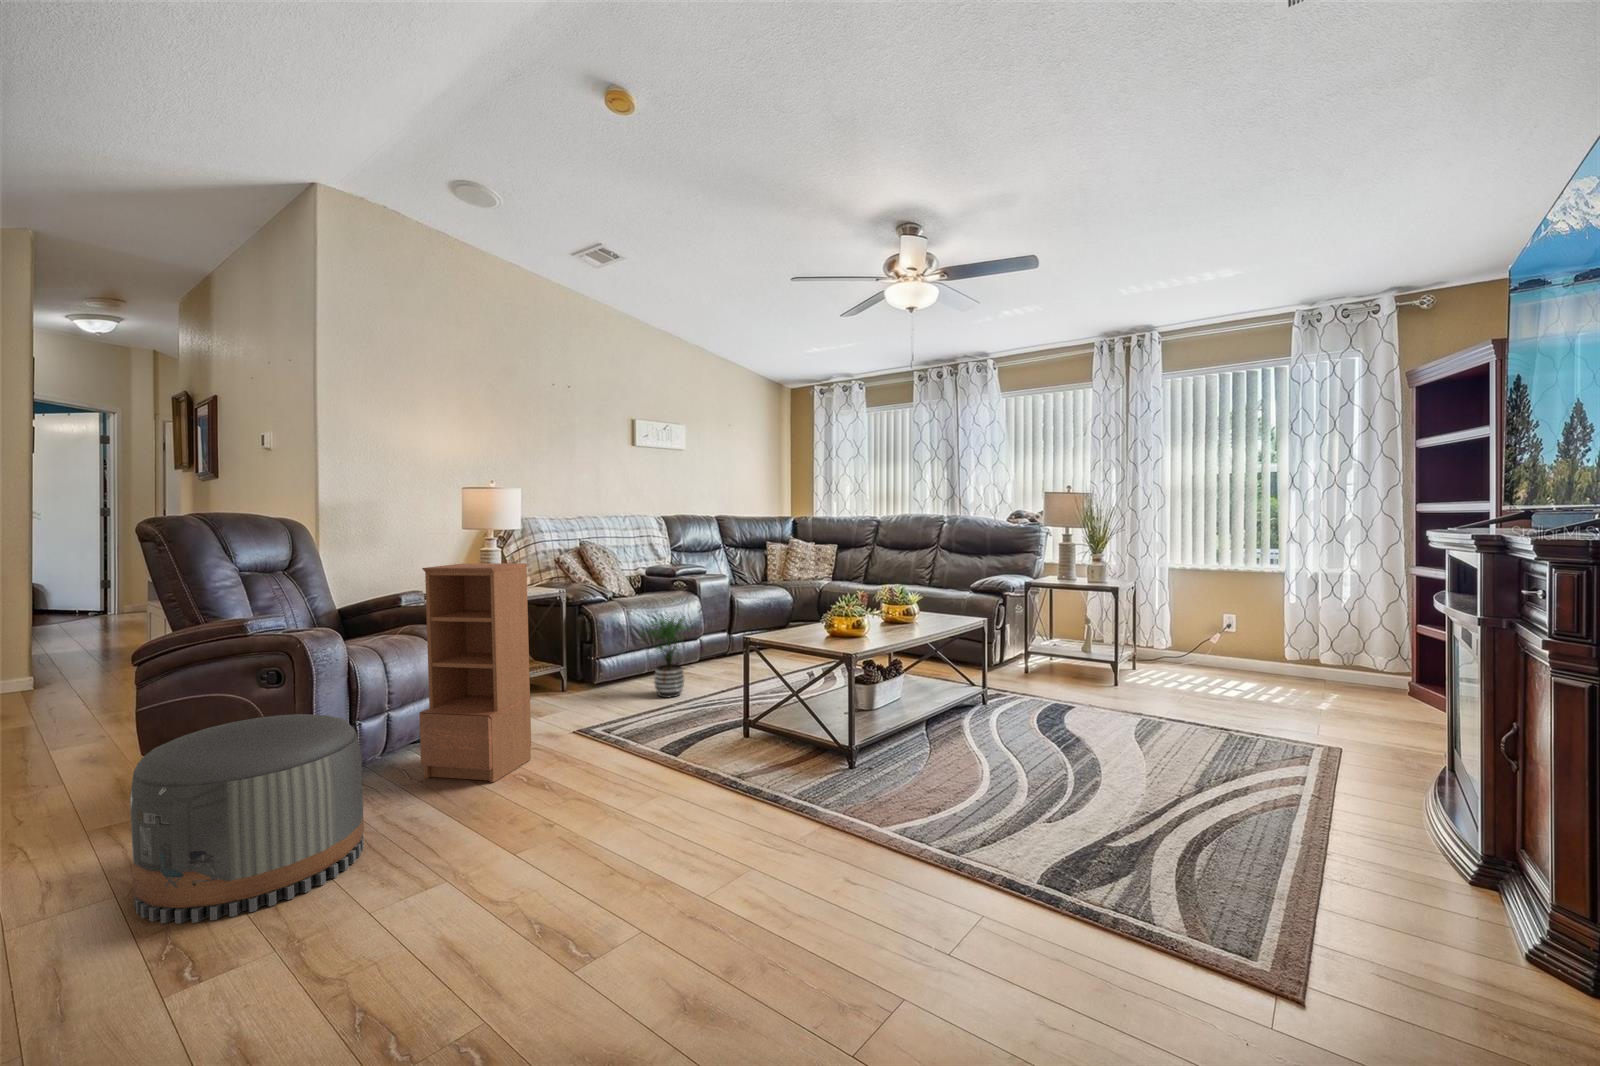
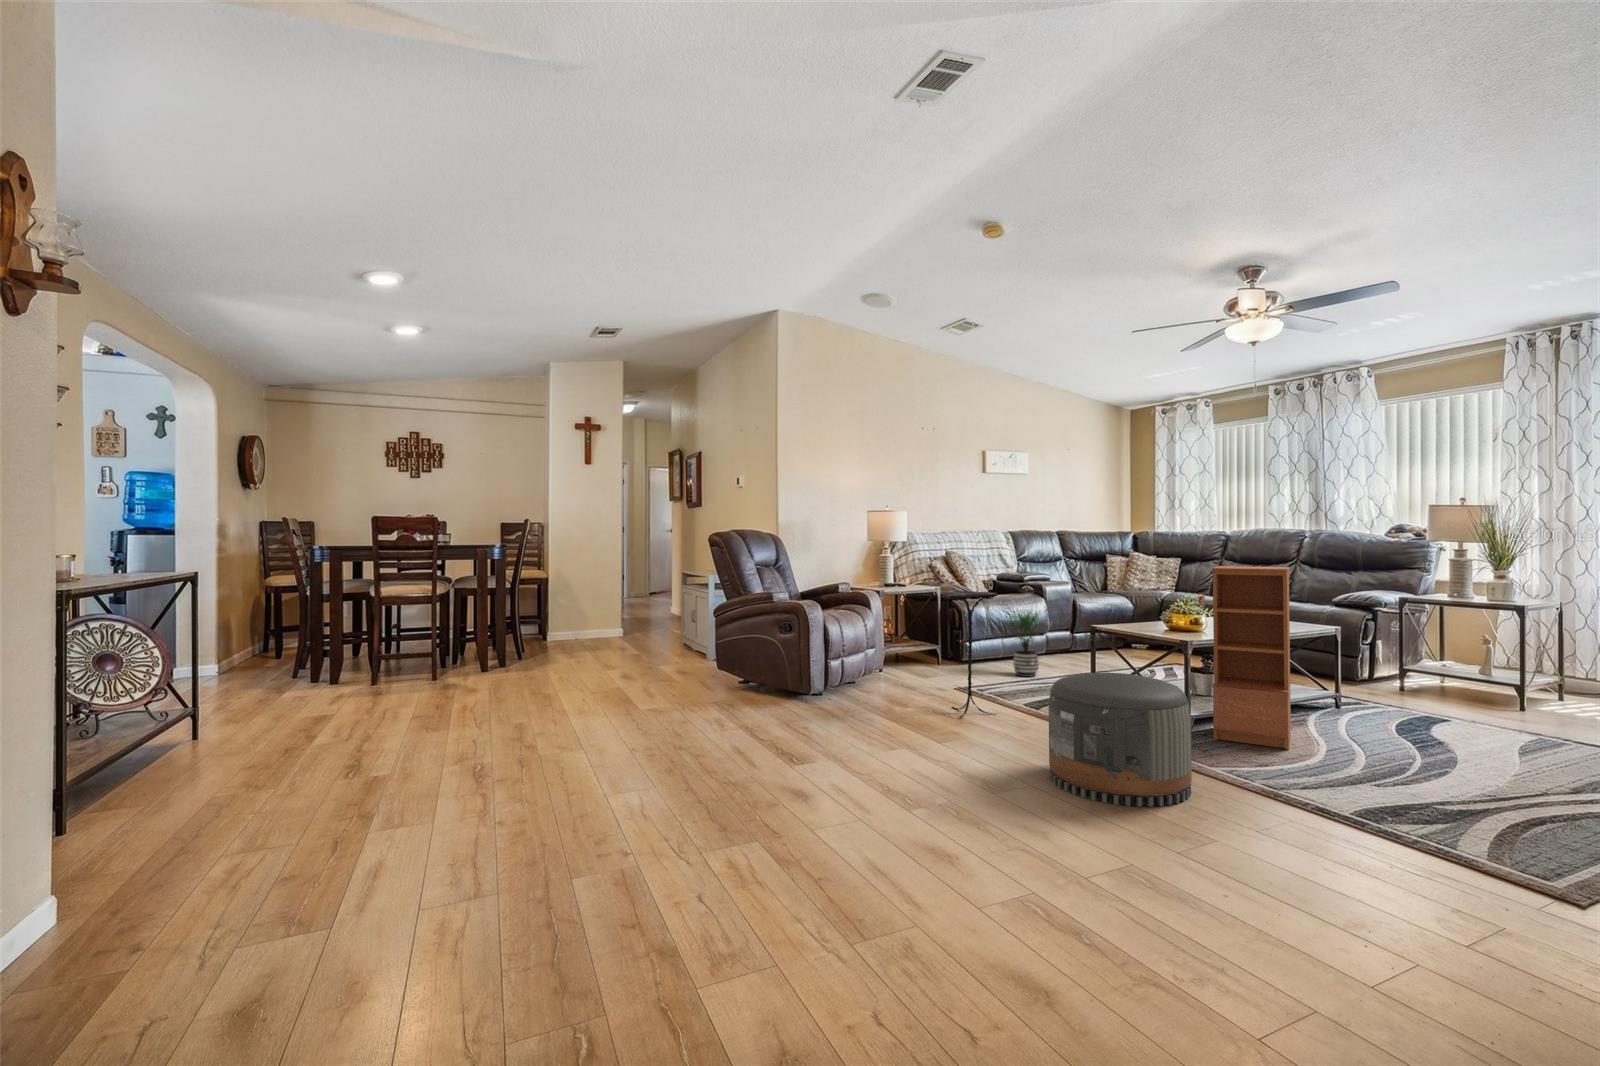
bookcase: present [419,563,531,782] -> present [1212,566,1291,749]
side table: none [531,605,615,793] -> present [942,591,998,718]
pouf: present [130,714,364,924] -> present [1049,673,1192,807]

